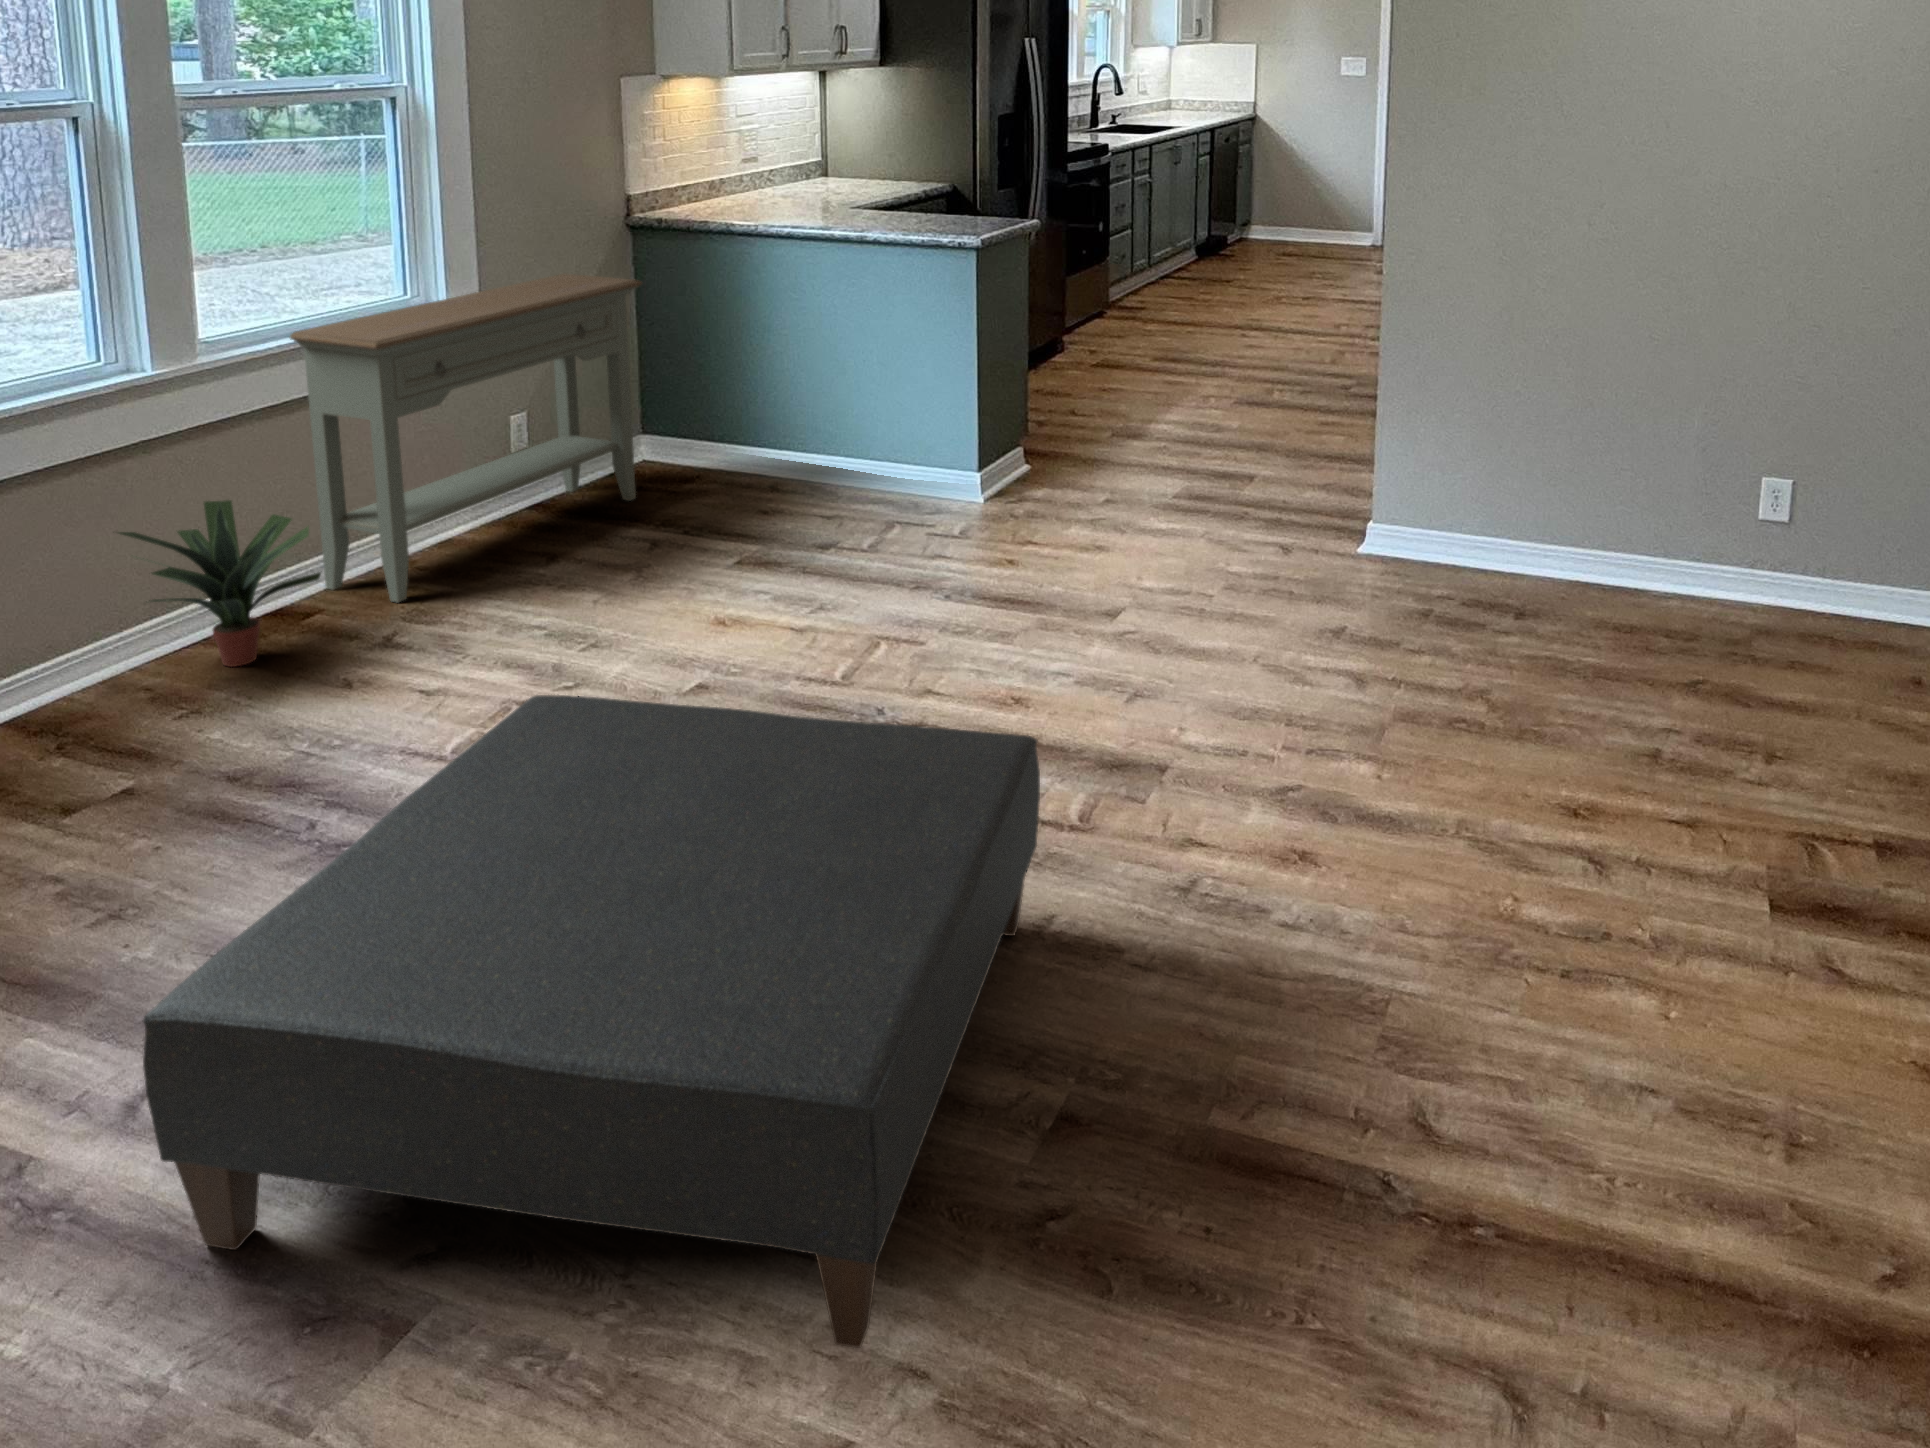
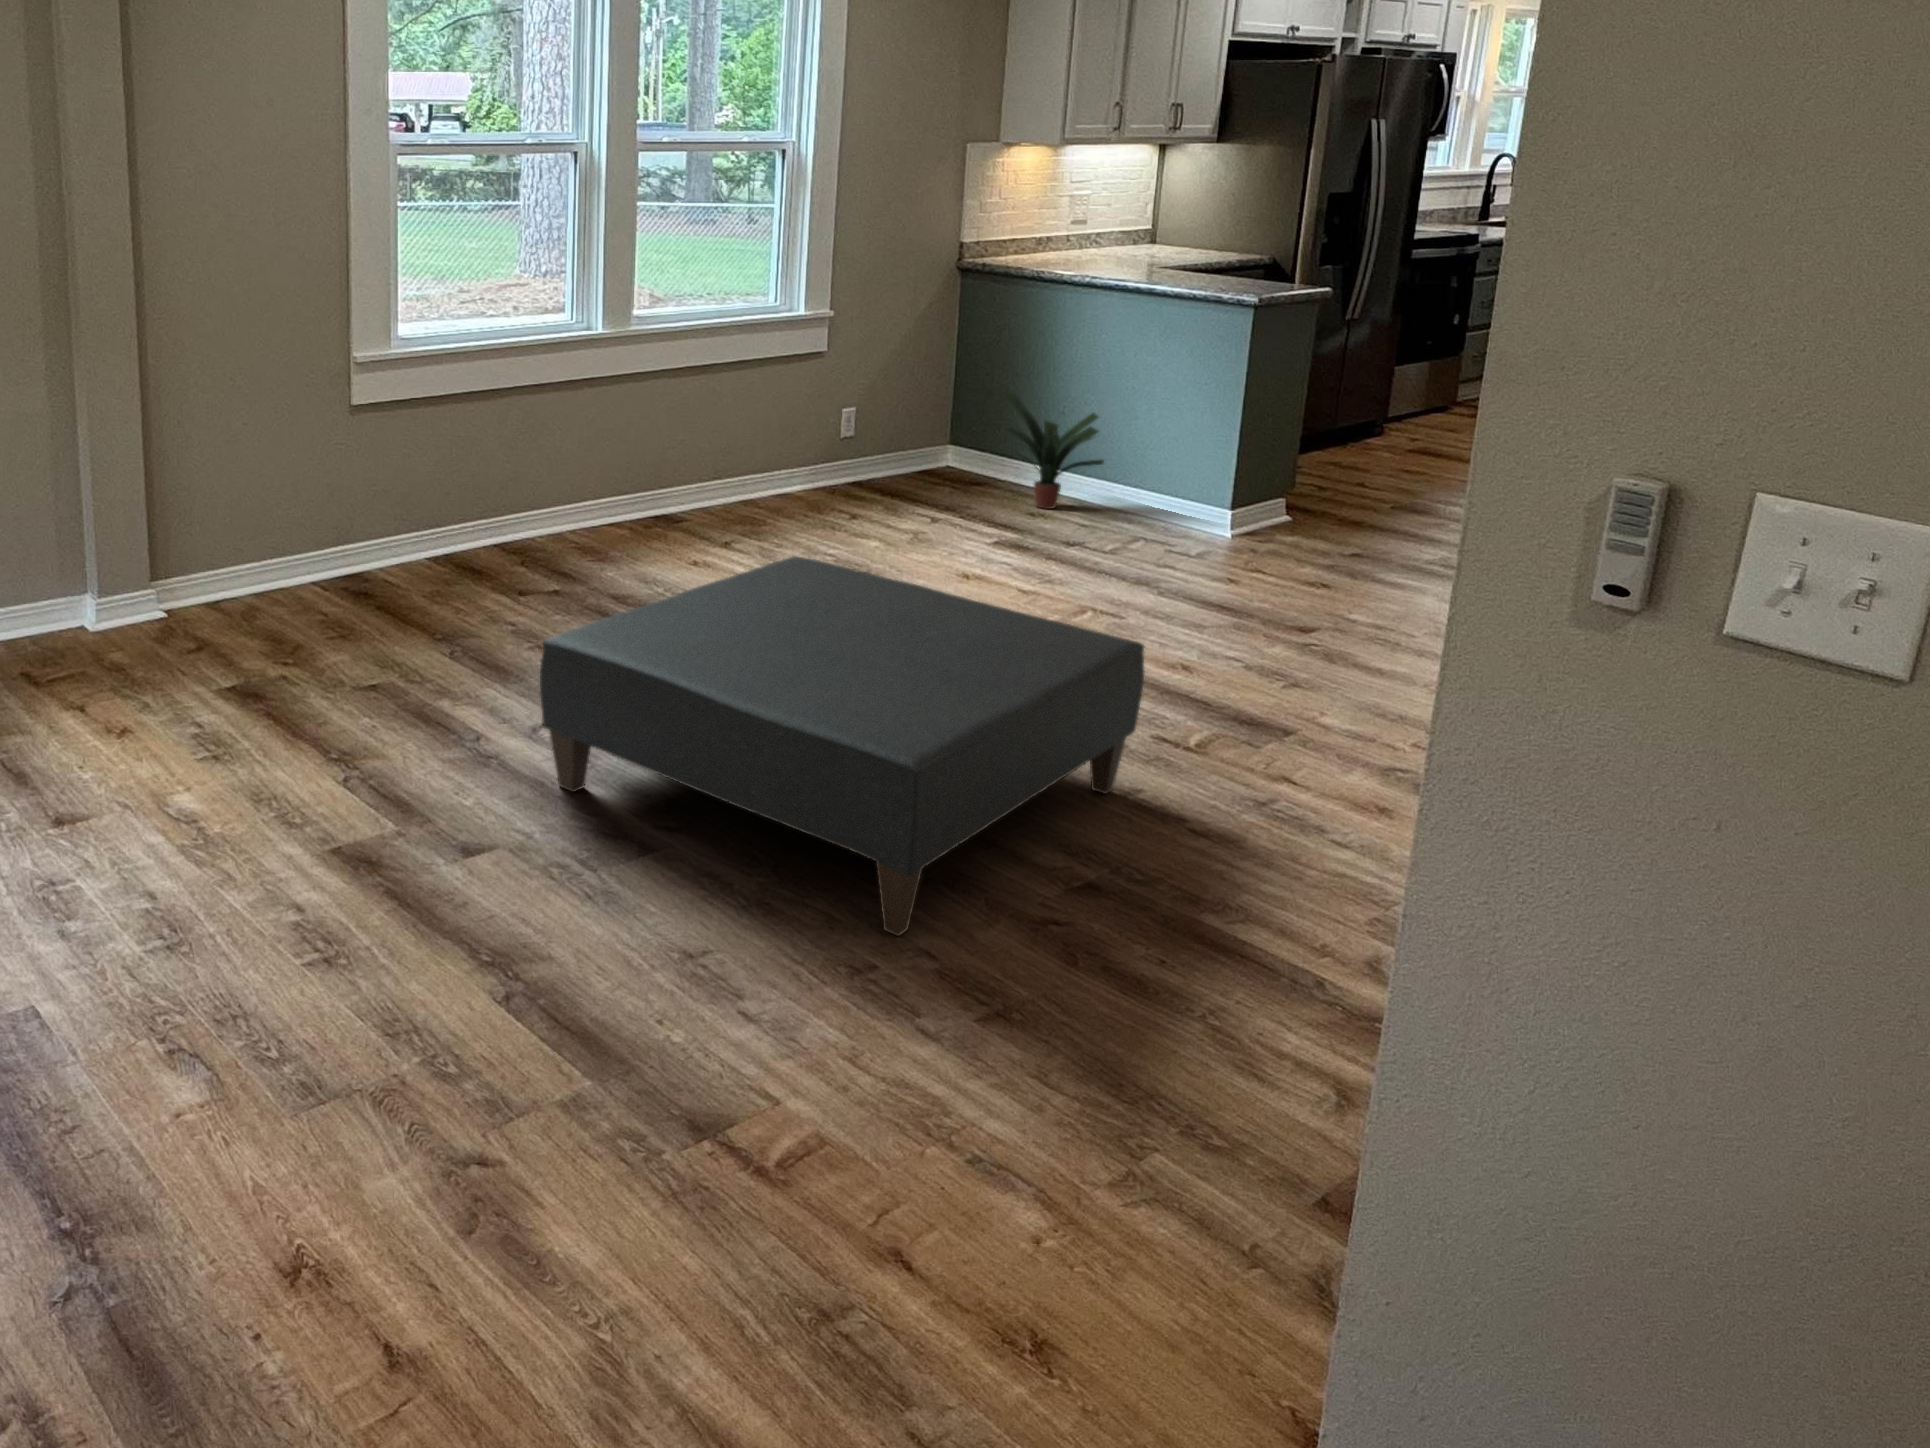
console table: present [290,274,642,602] -> none [690,302,954,525]
potted plant: present [119,500,321,667] -> present [1003,393,1104,509]

